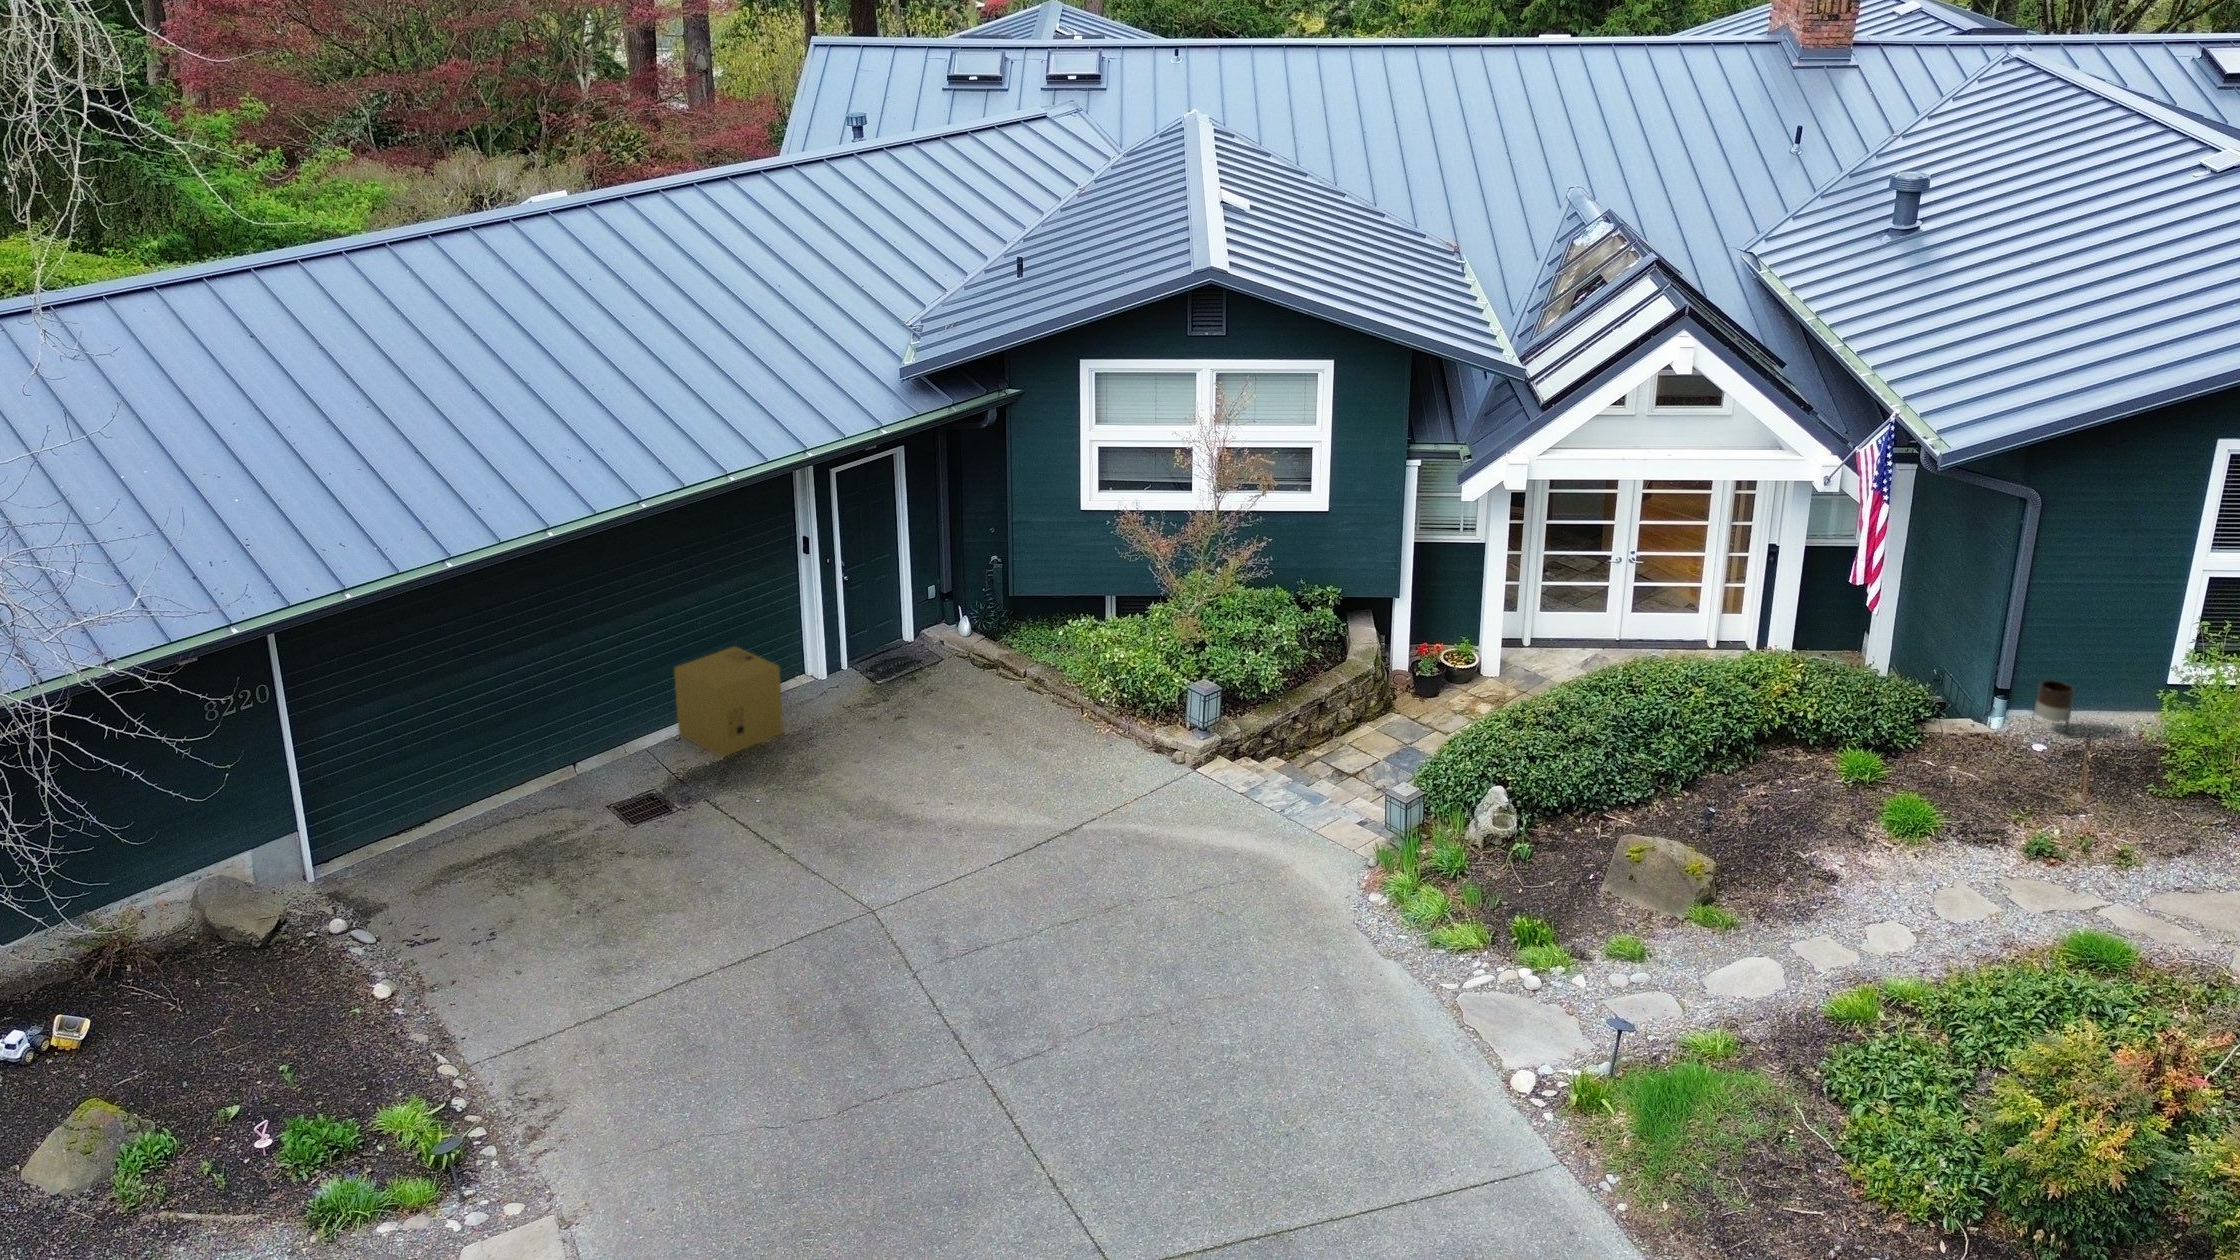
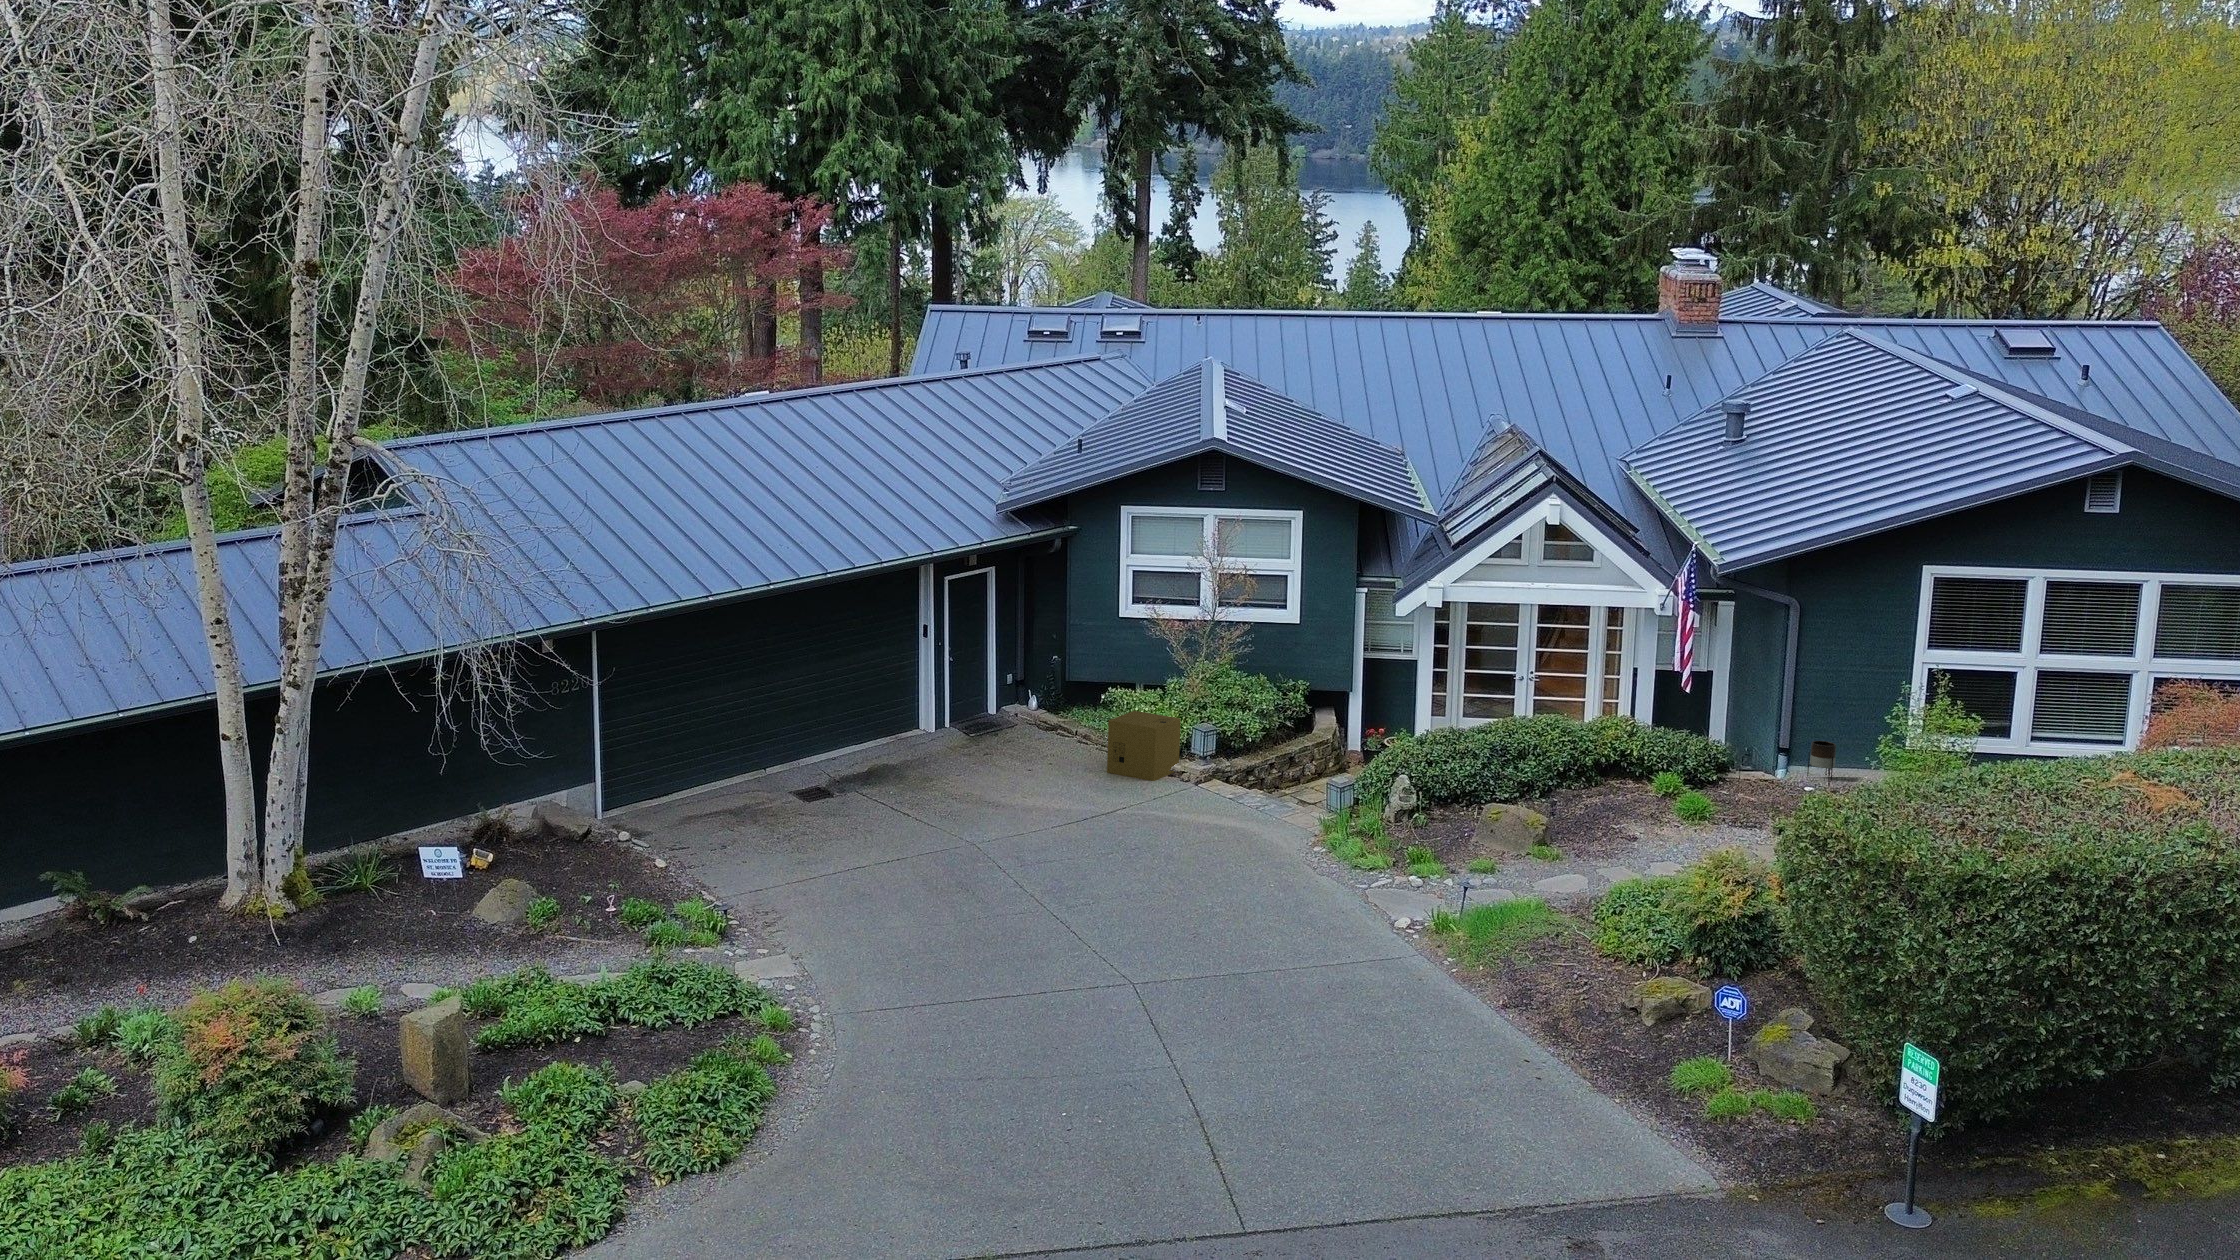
cardboard box: present [674,647,783,757] -> present [1107,711,1181,781]

